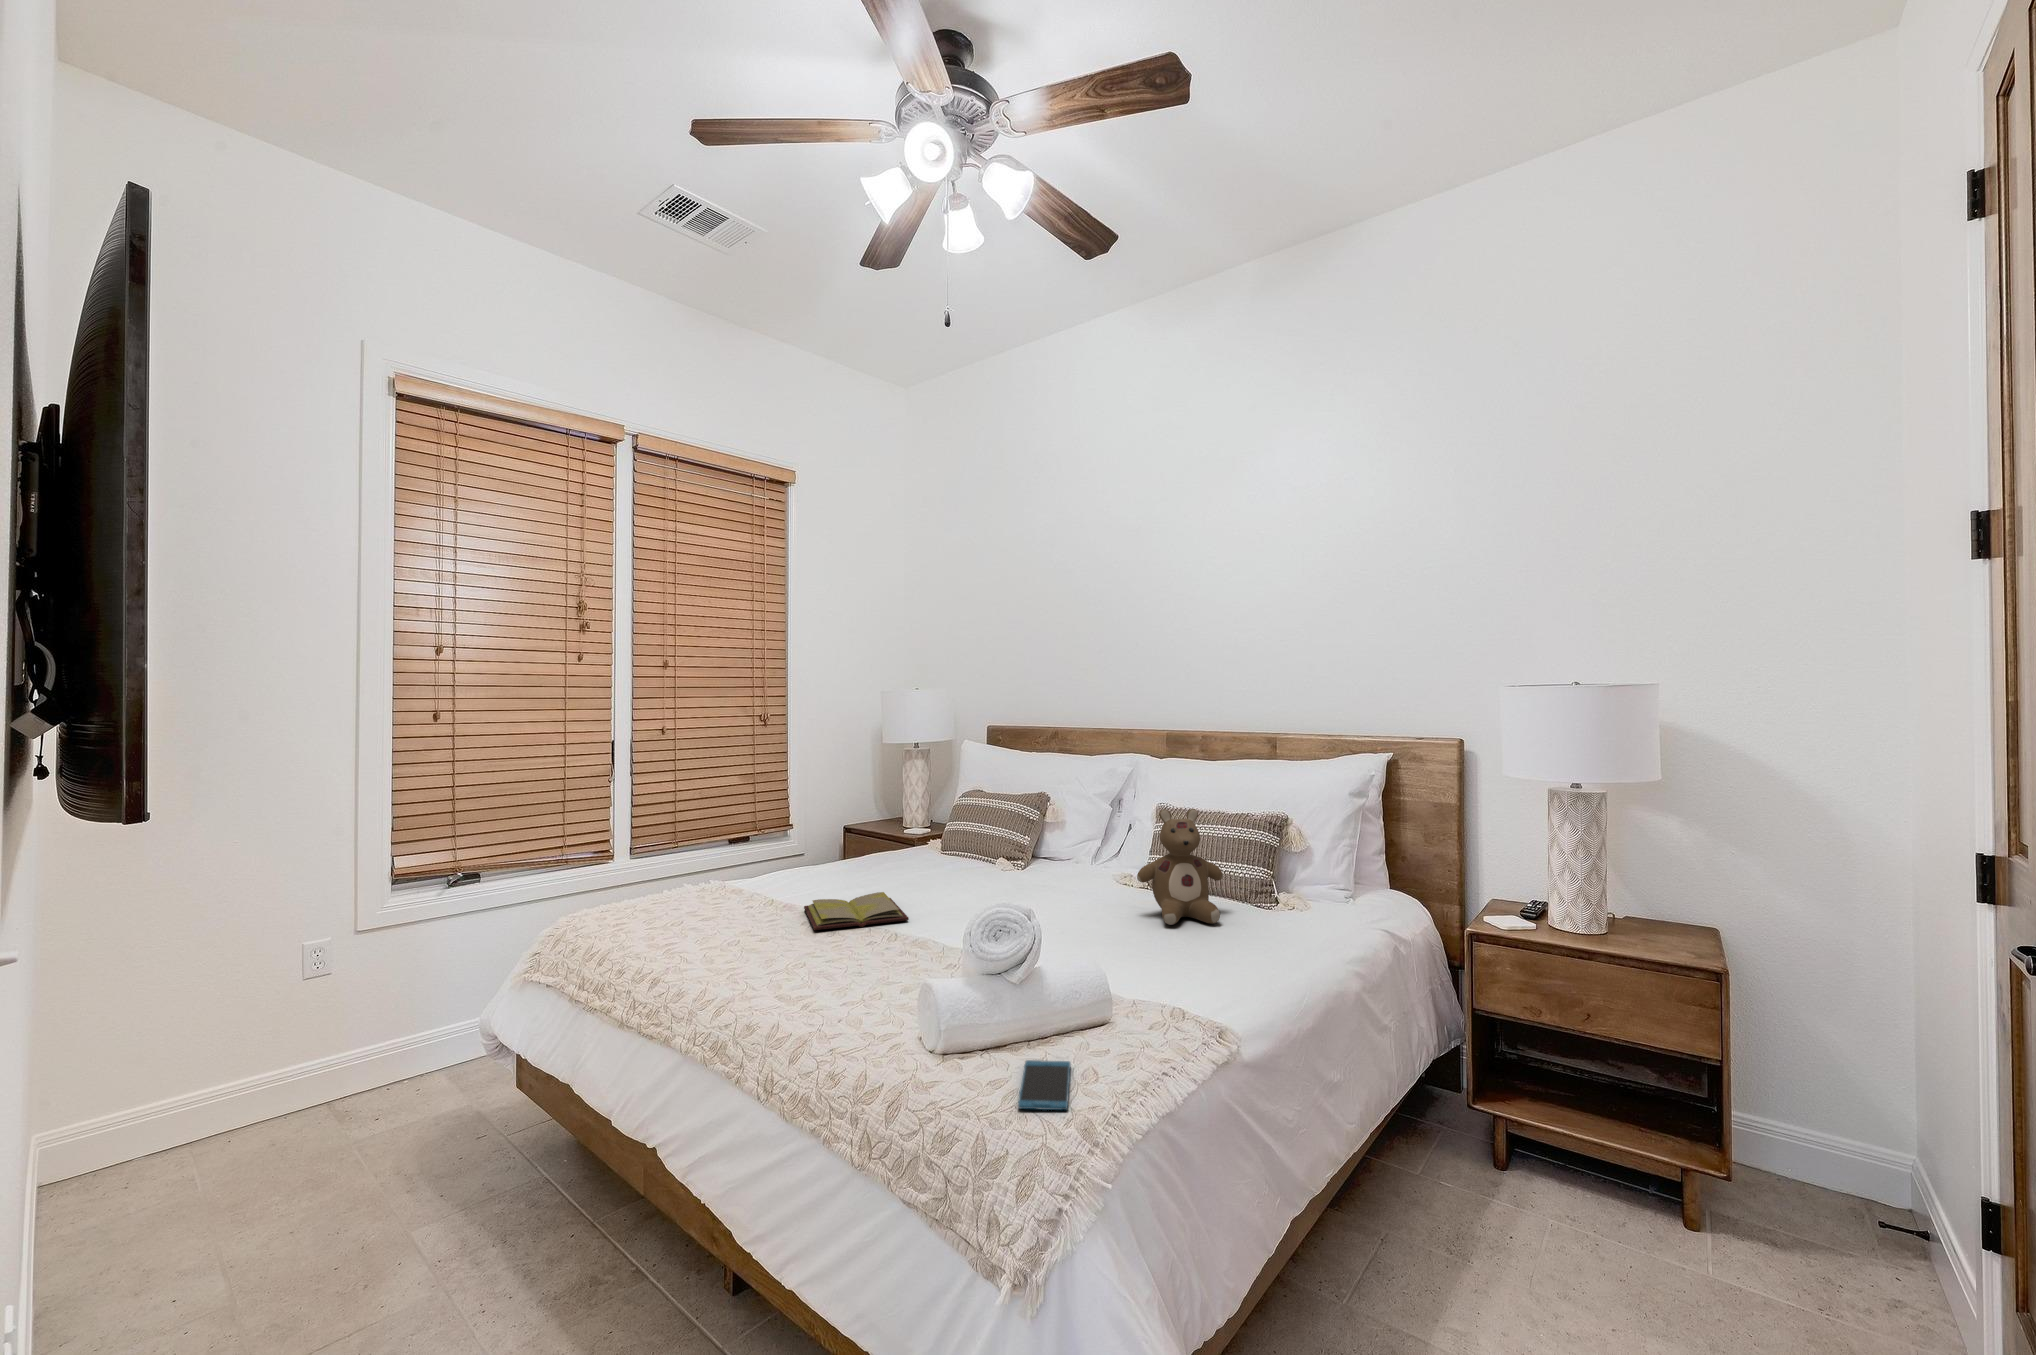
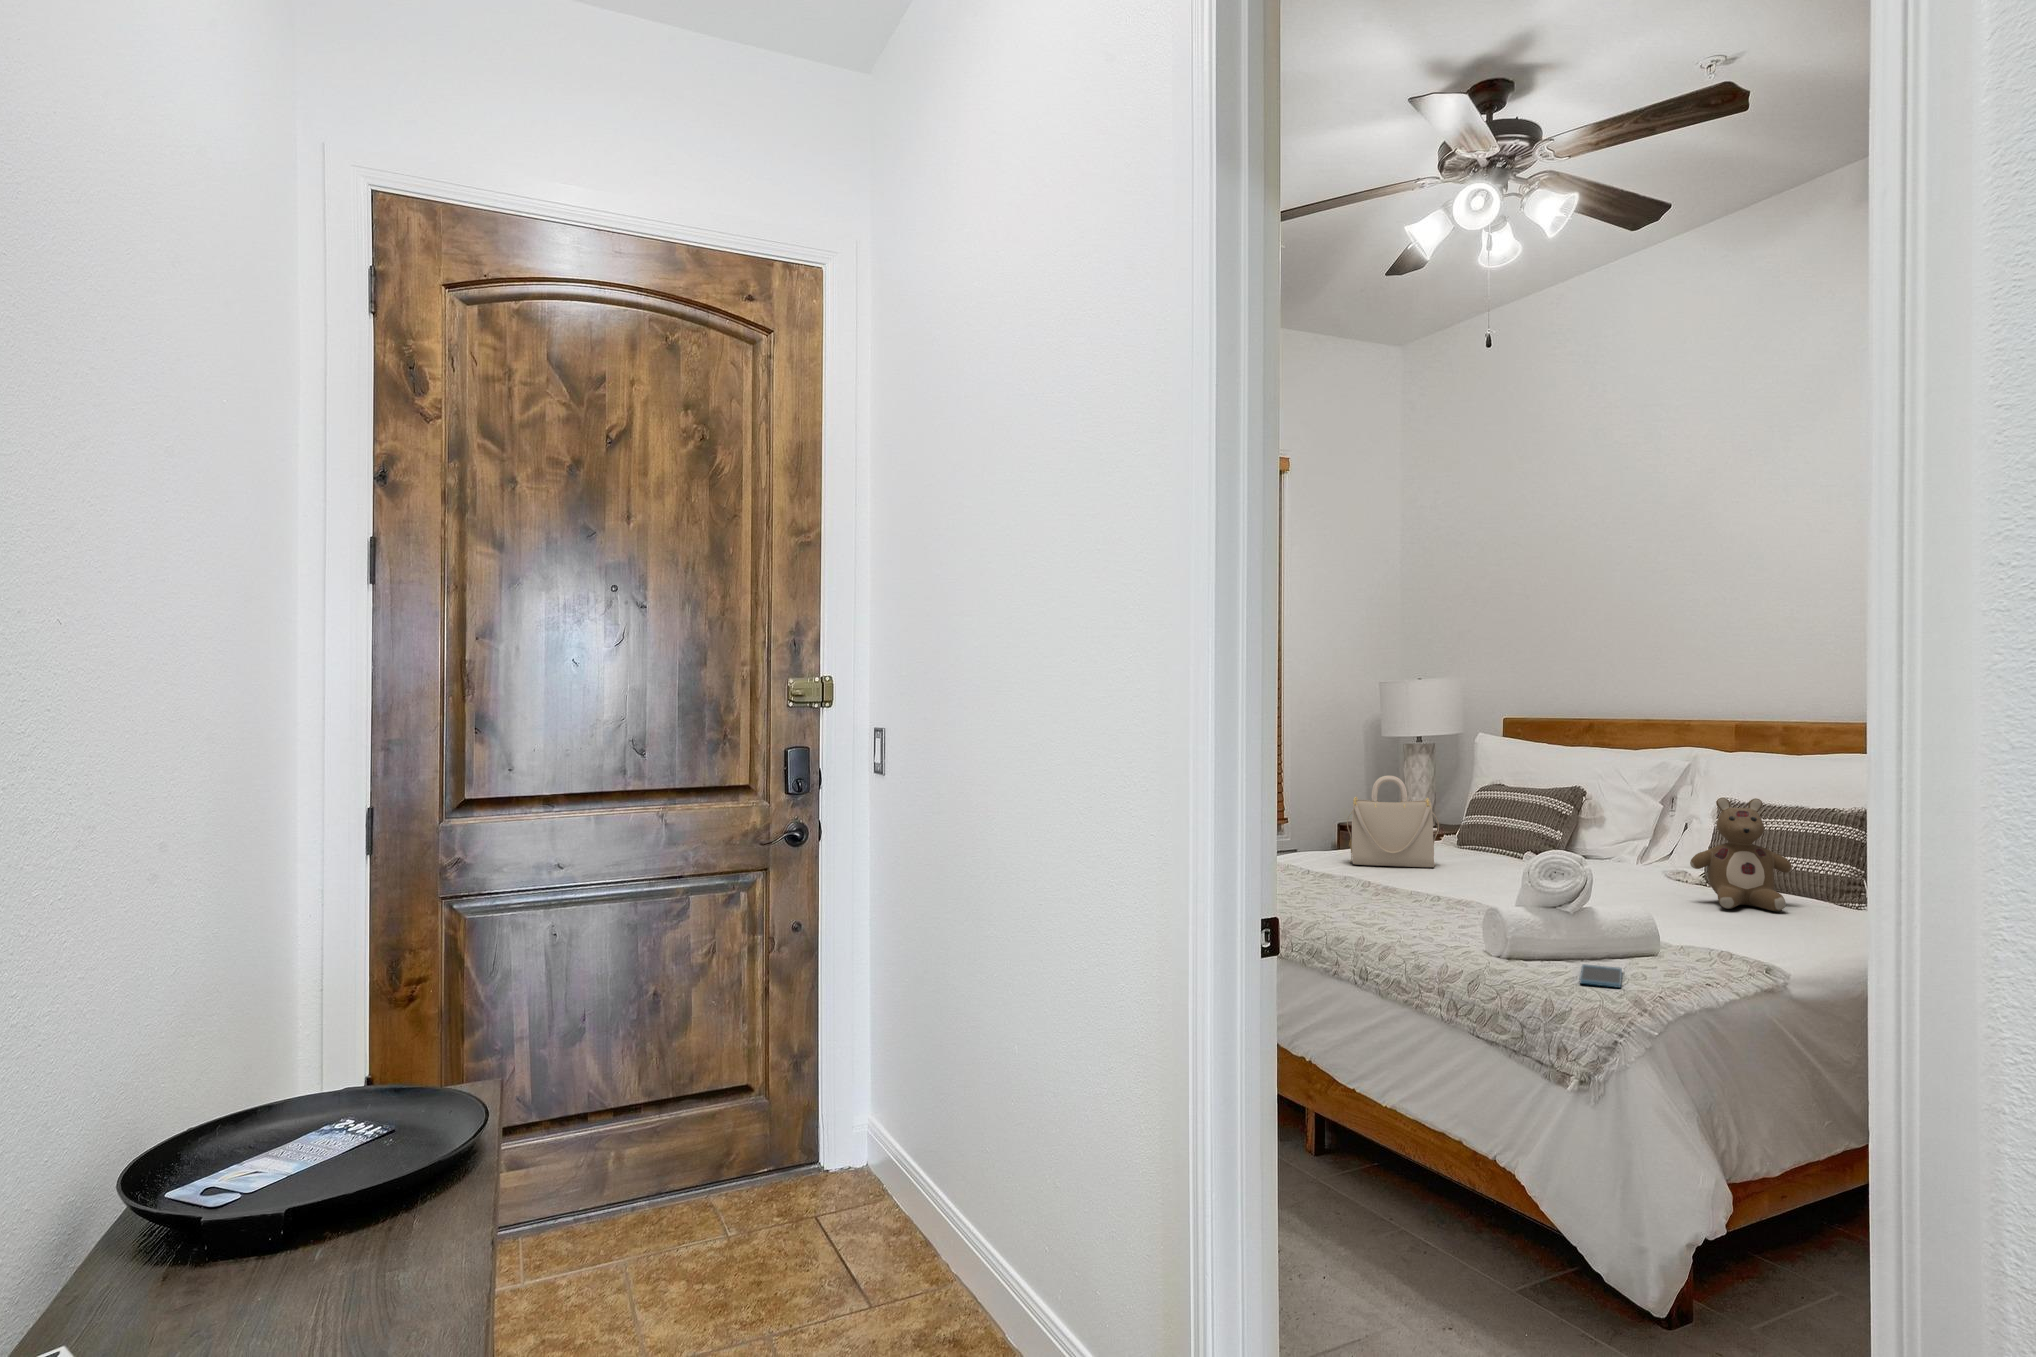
handbag: none [819,792,912,889] -> present [1347,776,1439,867]
diary: present [804,892,909,930] -> none [1342,867,1448,890]

